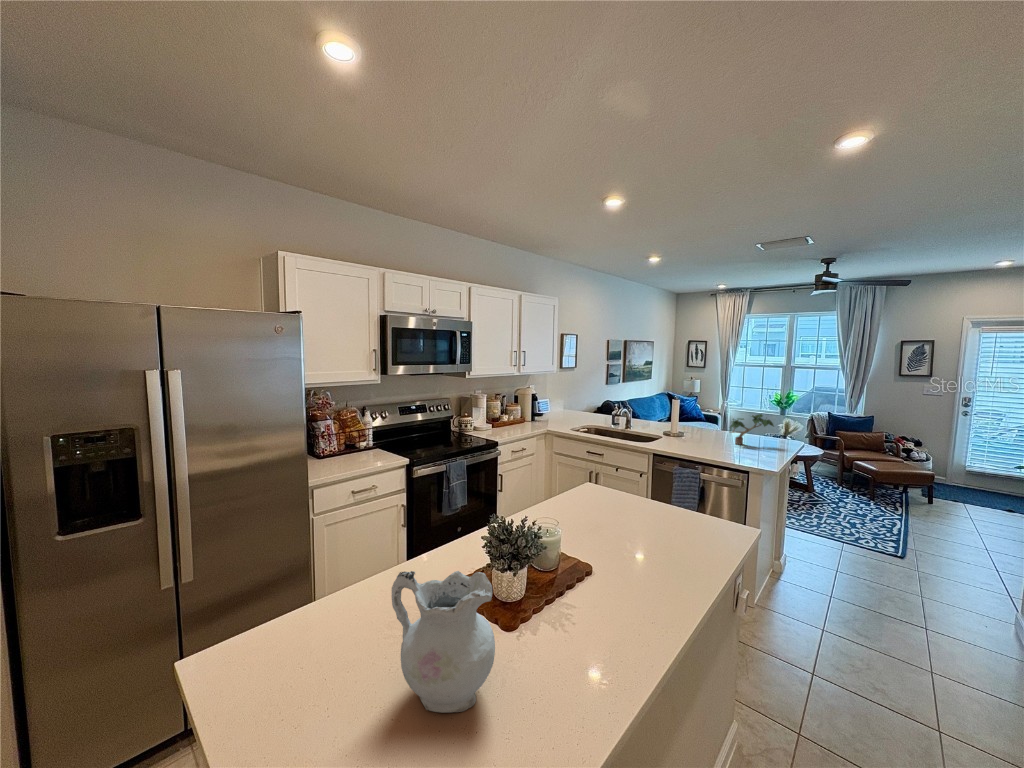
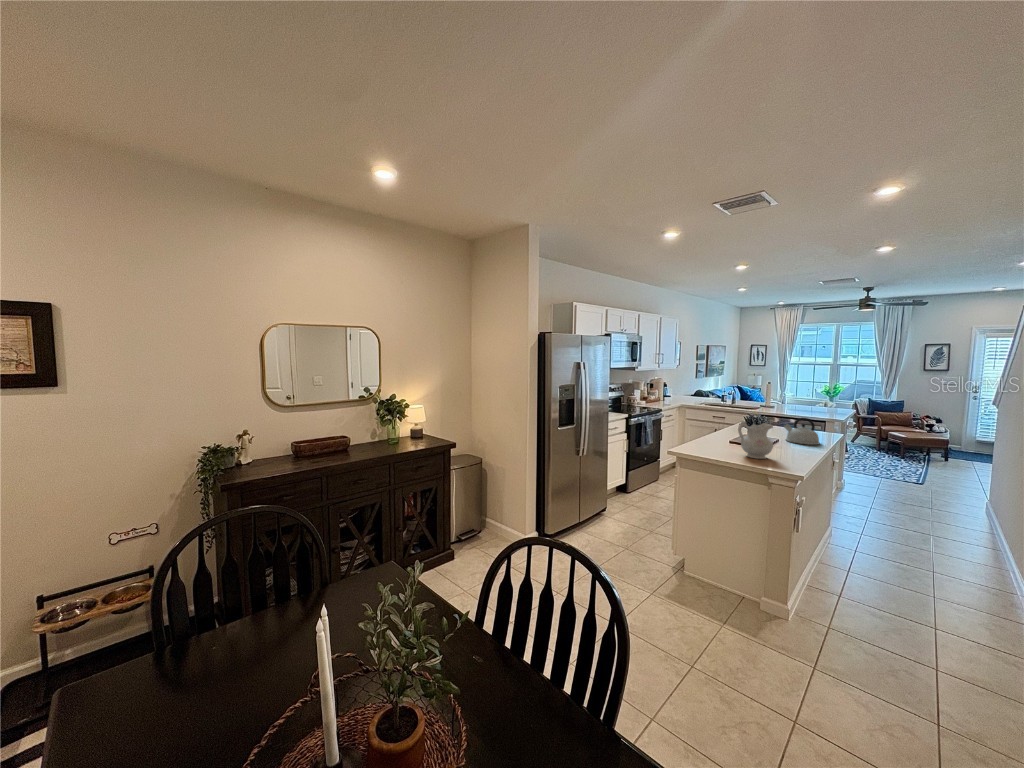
potted plant: present [730,414,774,445] -> none [803,391,839,412]
kettle: none [626,504,701,581] -> present [784,418,819,445]

